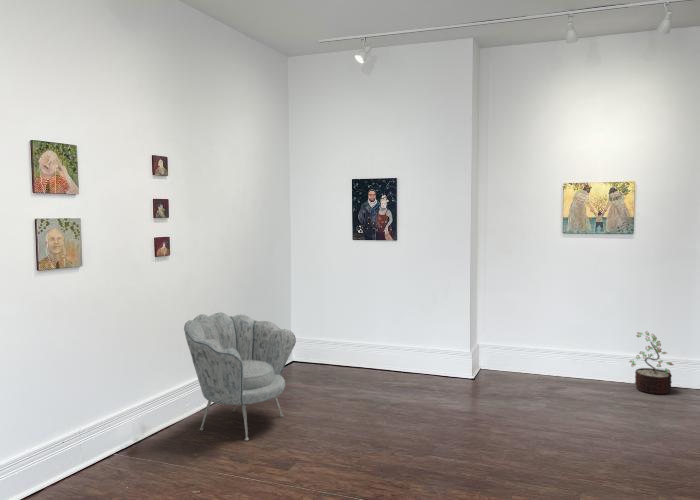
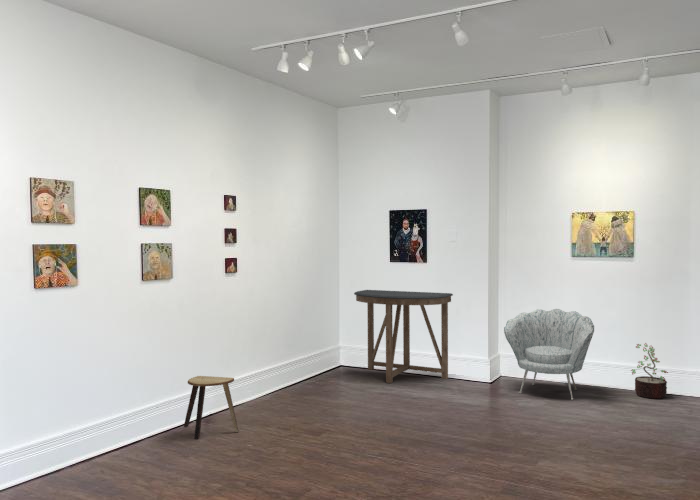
console table: none [312,273,428,384] -> present [354,290,453,383]
armchair: present [184,312,296,441] -> present [504,309,594,400]
stool: none [102,395,178,483] -> present [184,376,239,439]

